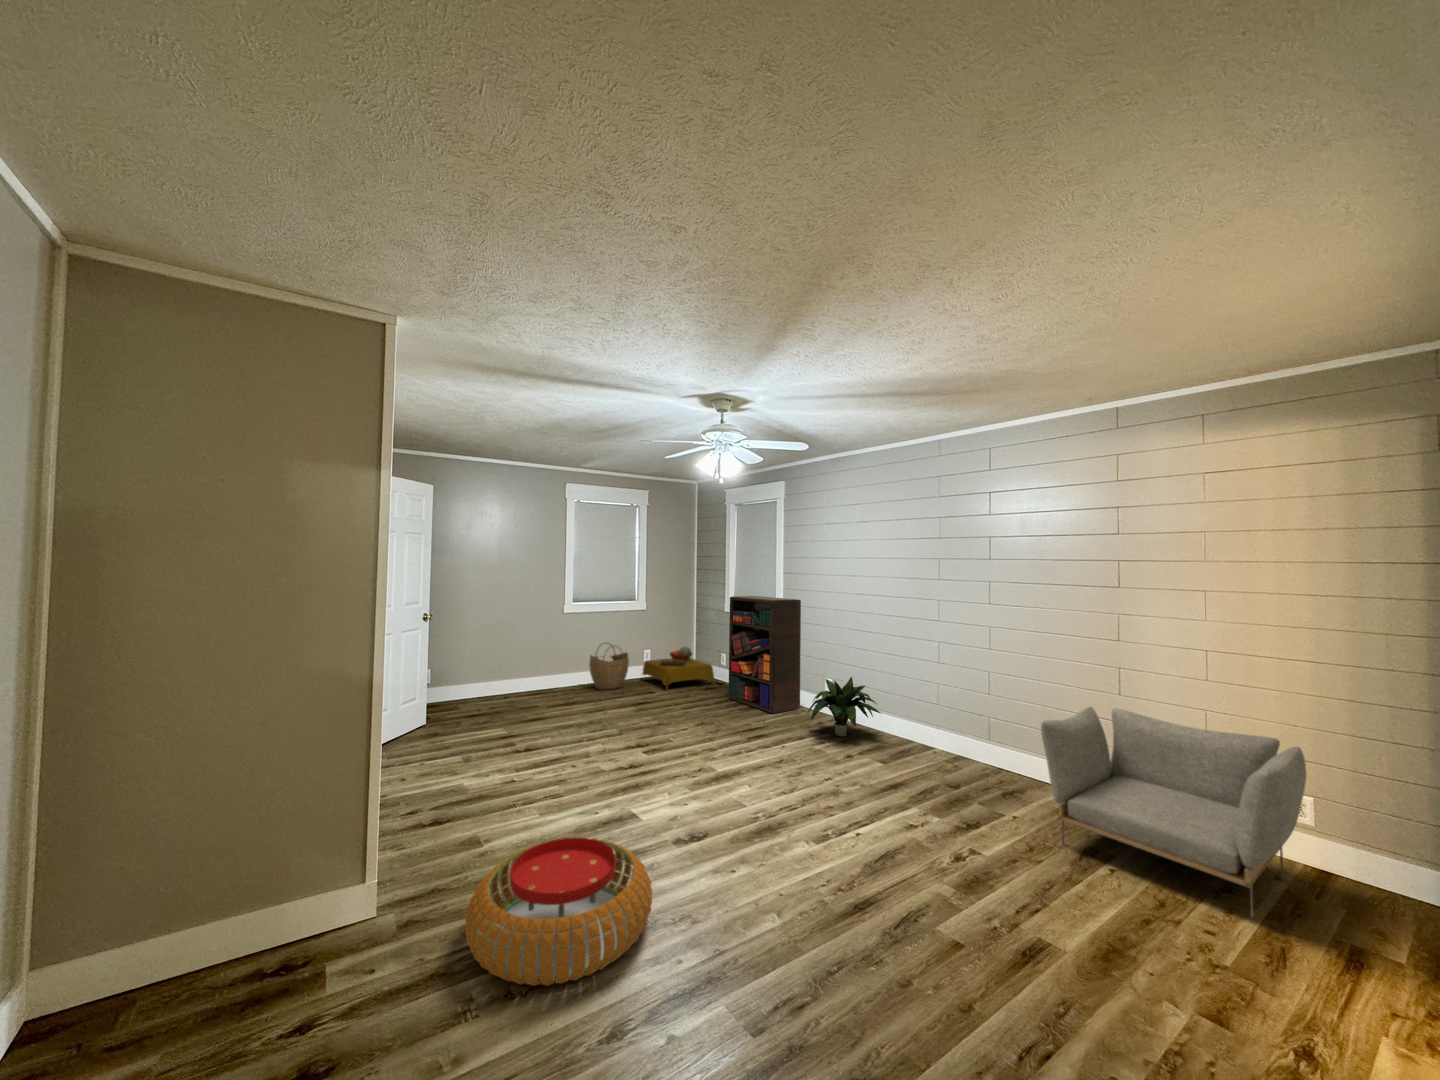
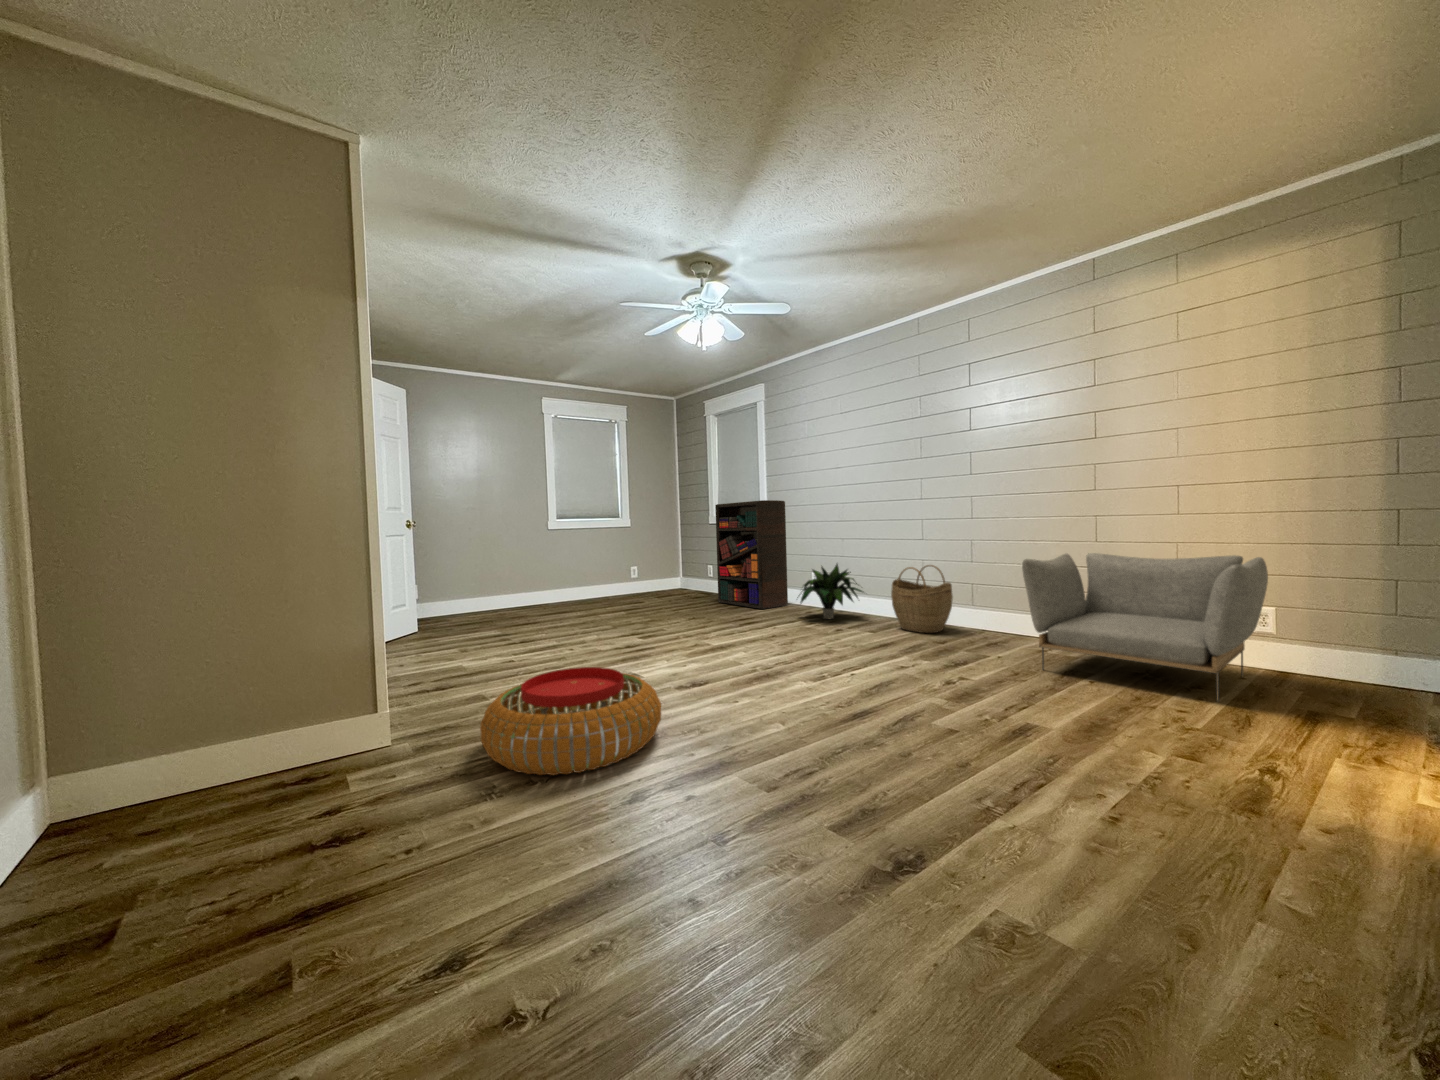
woven basket: present [589,645,629,690] -> present [891,565,953,633]
side table: present [642,647,715,689] -> none [632,561,704,601]

